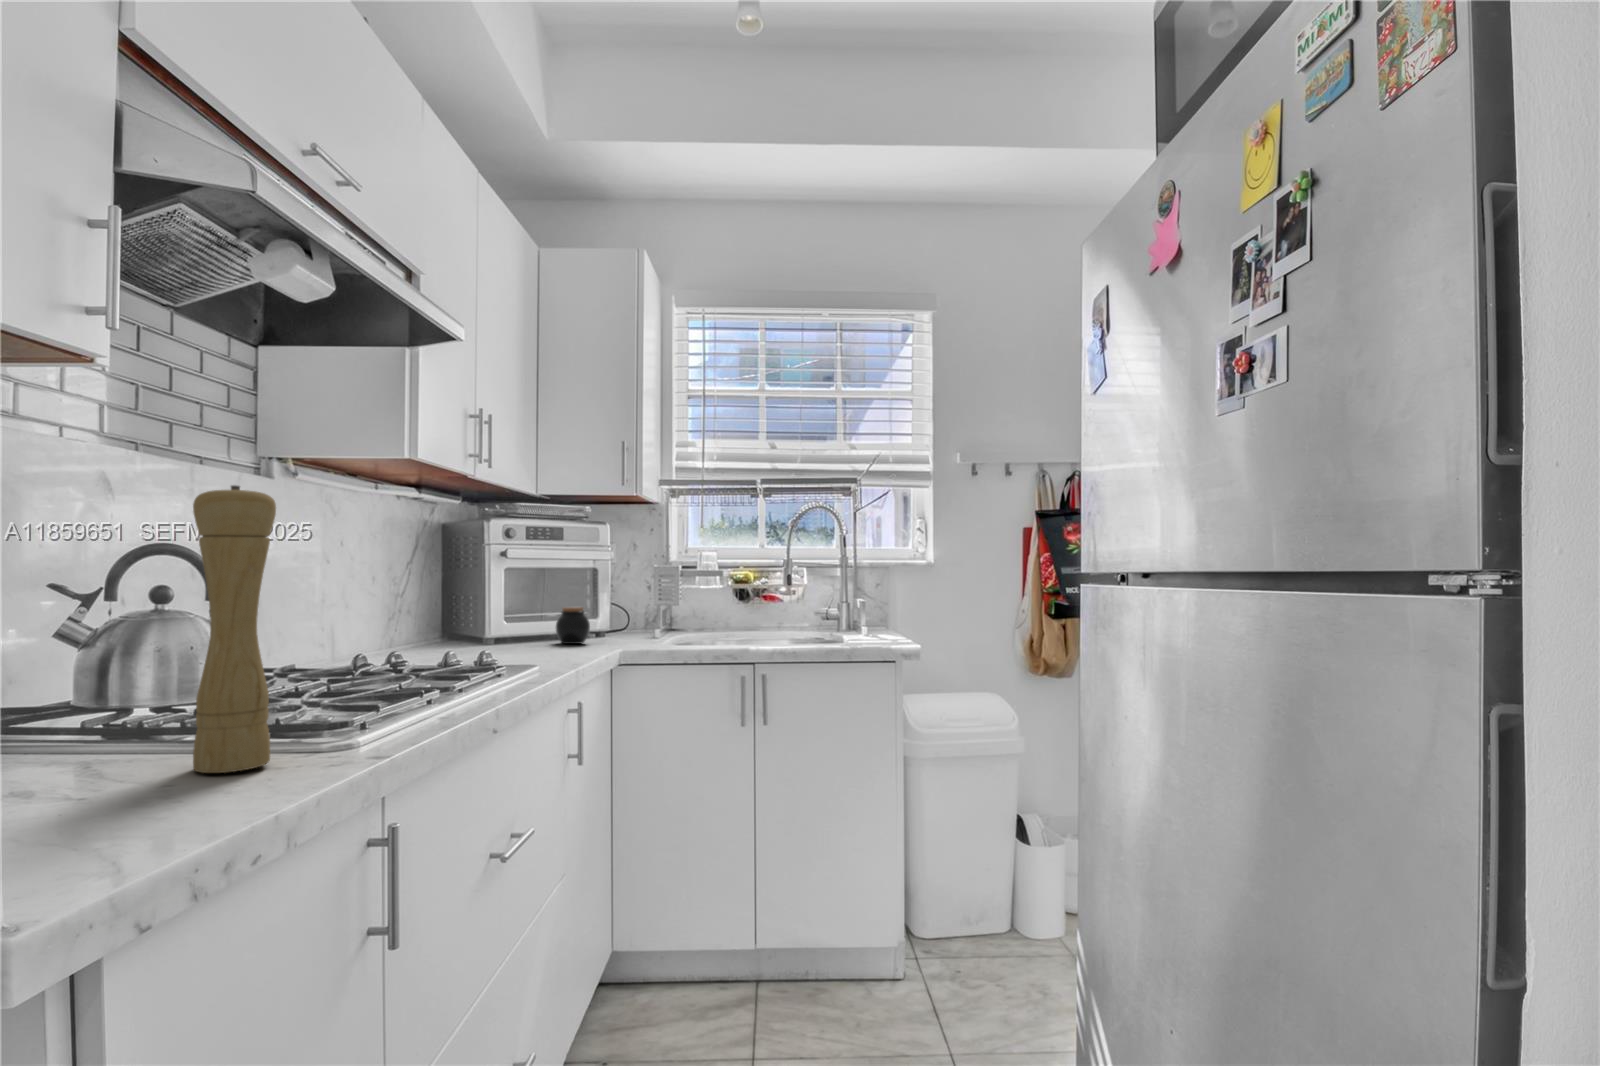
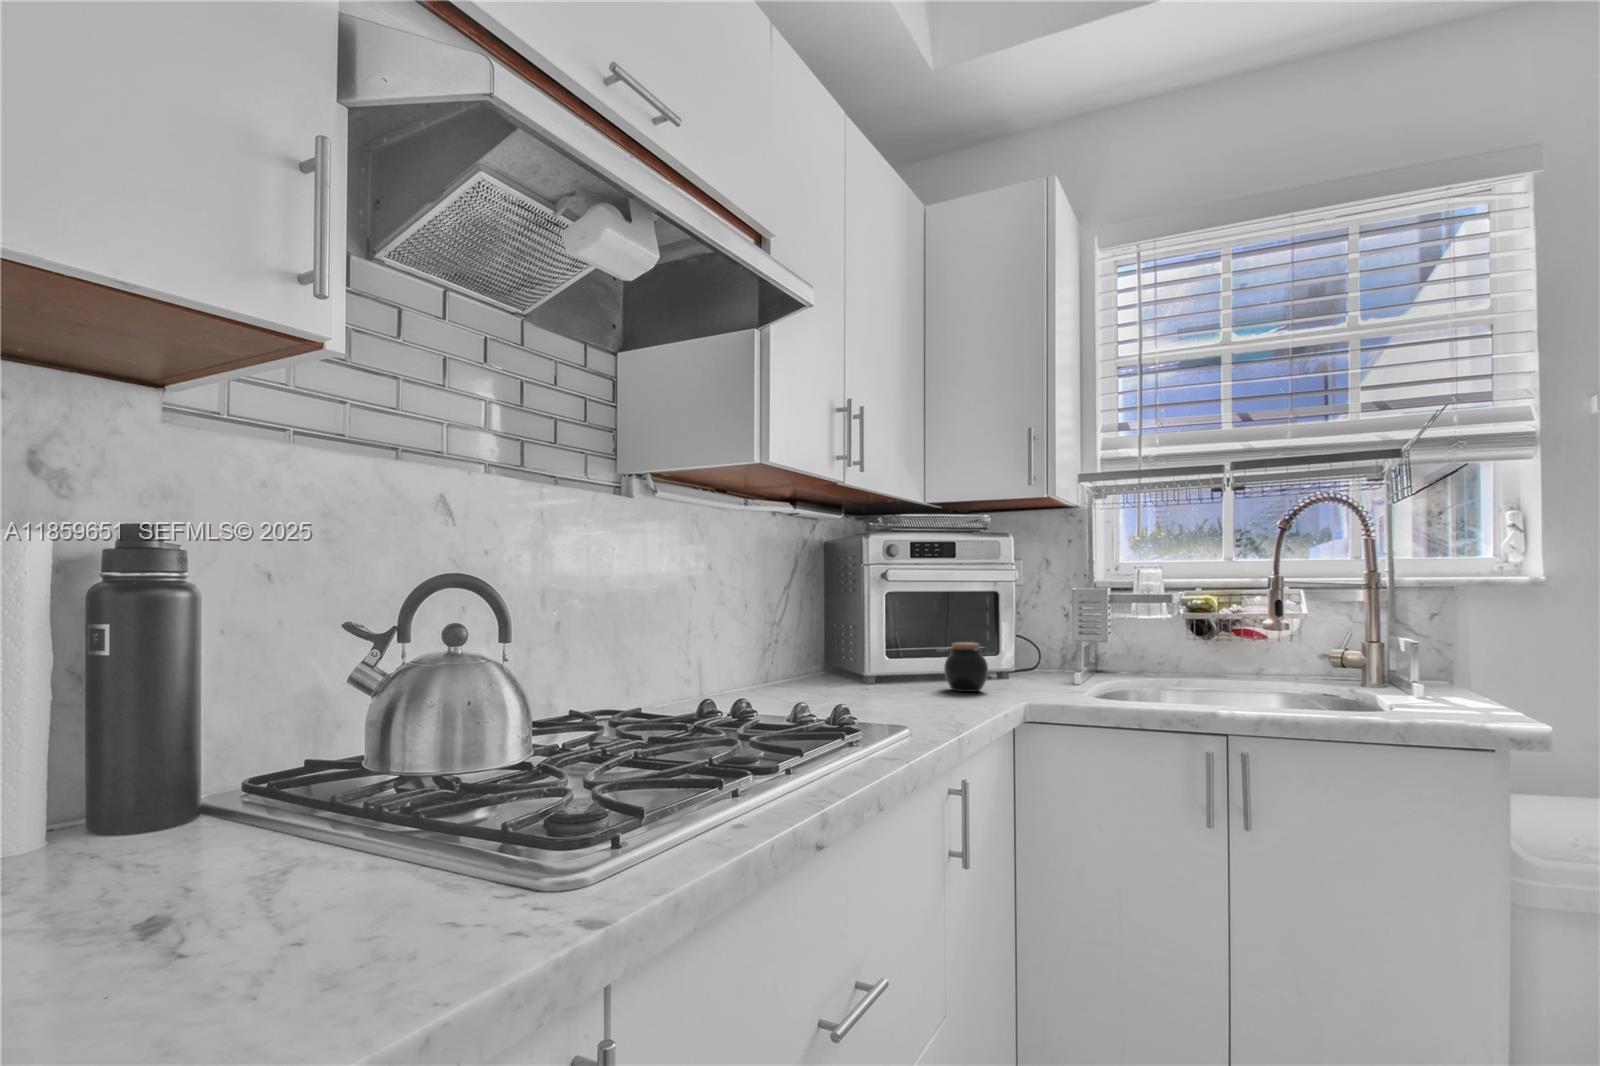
pepper mill: present [193,485,276,773] -> none [171,481,321,1007]

